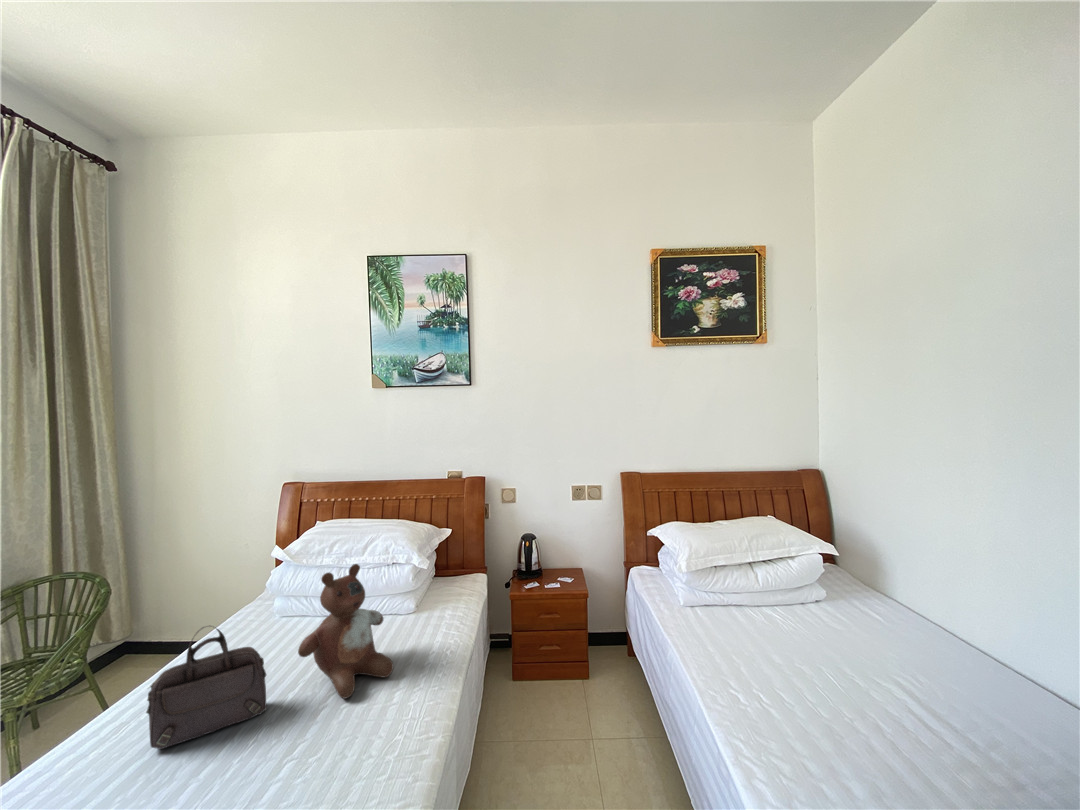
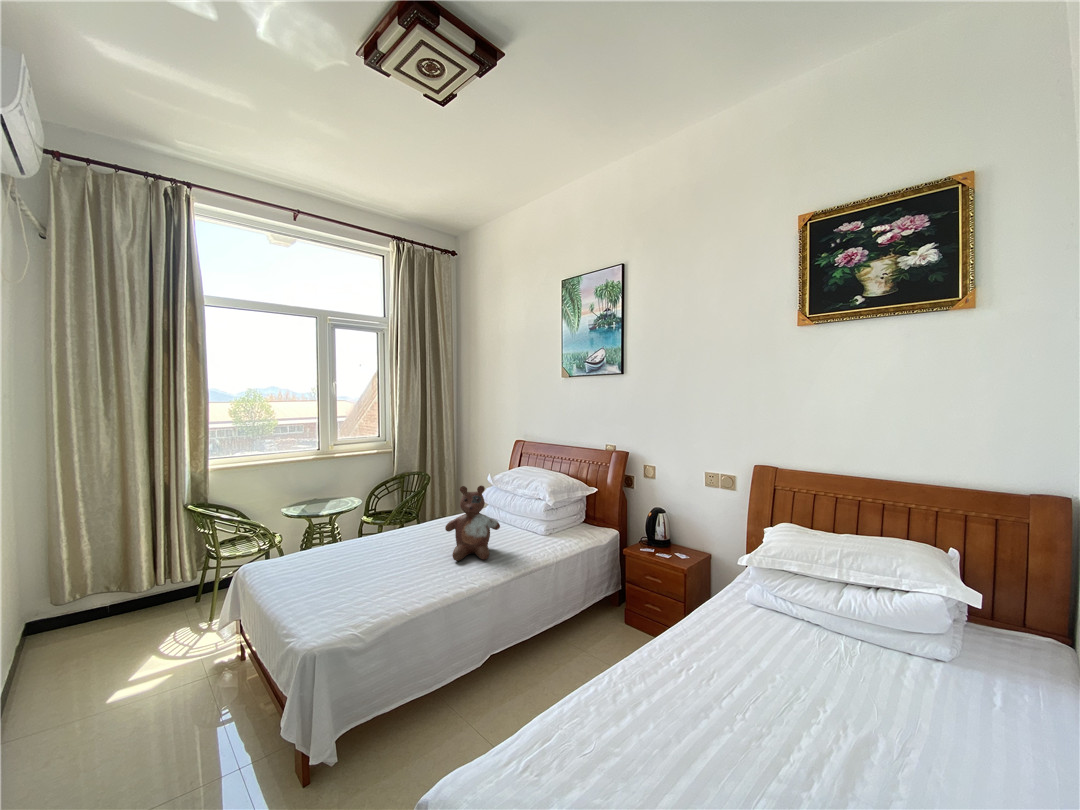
handbag: present [146,625,267,749] -> none [381,497,431,554]

